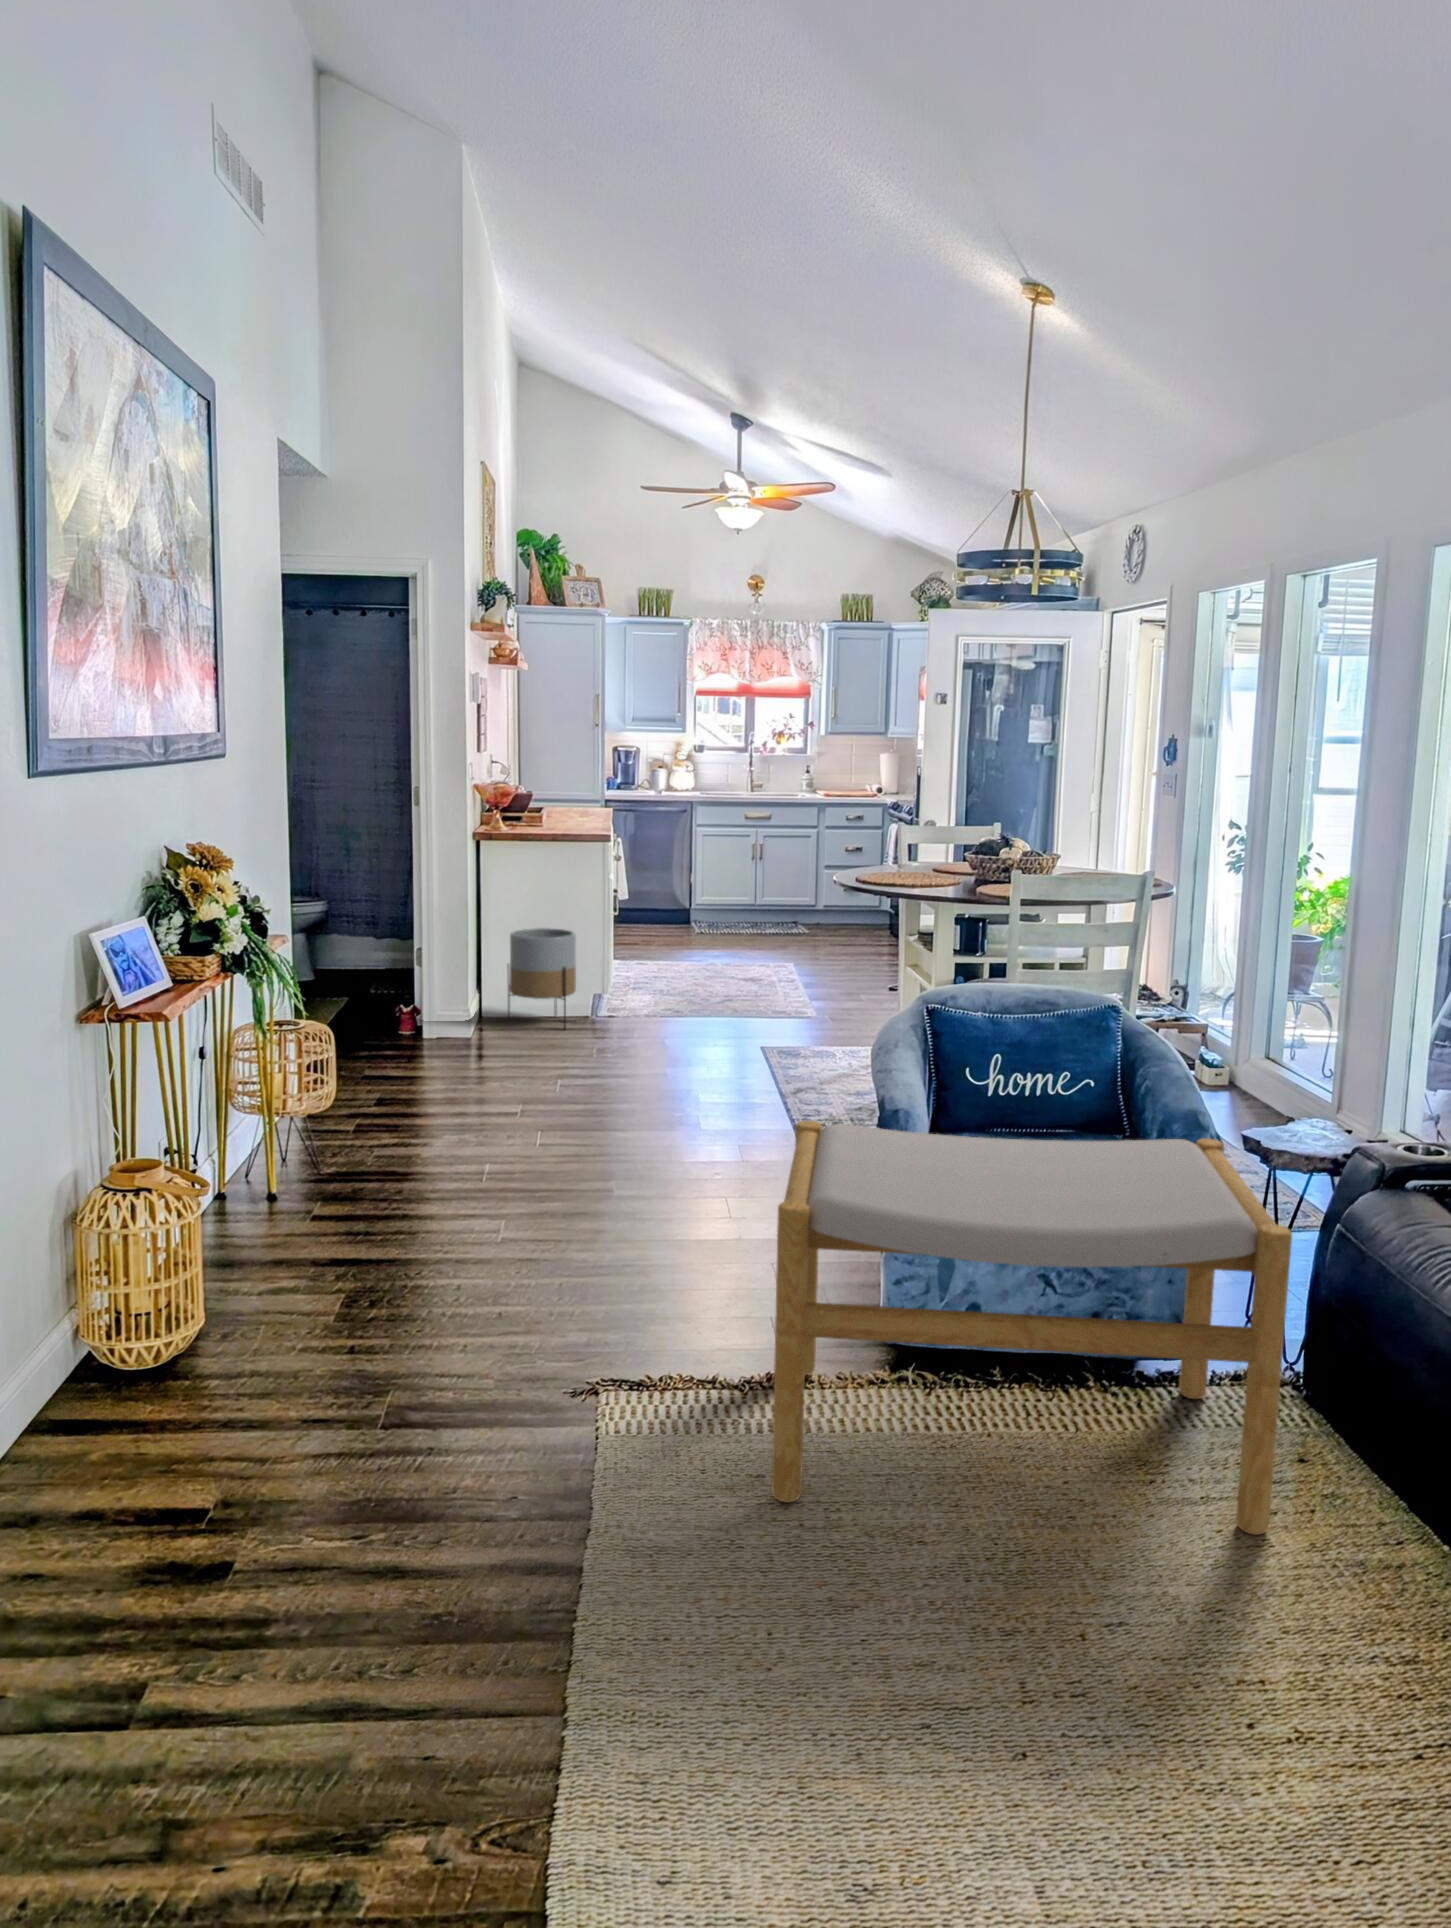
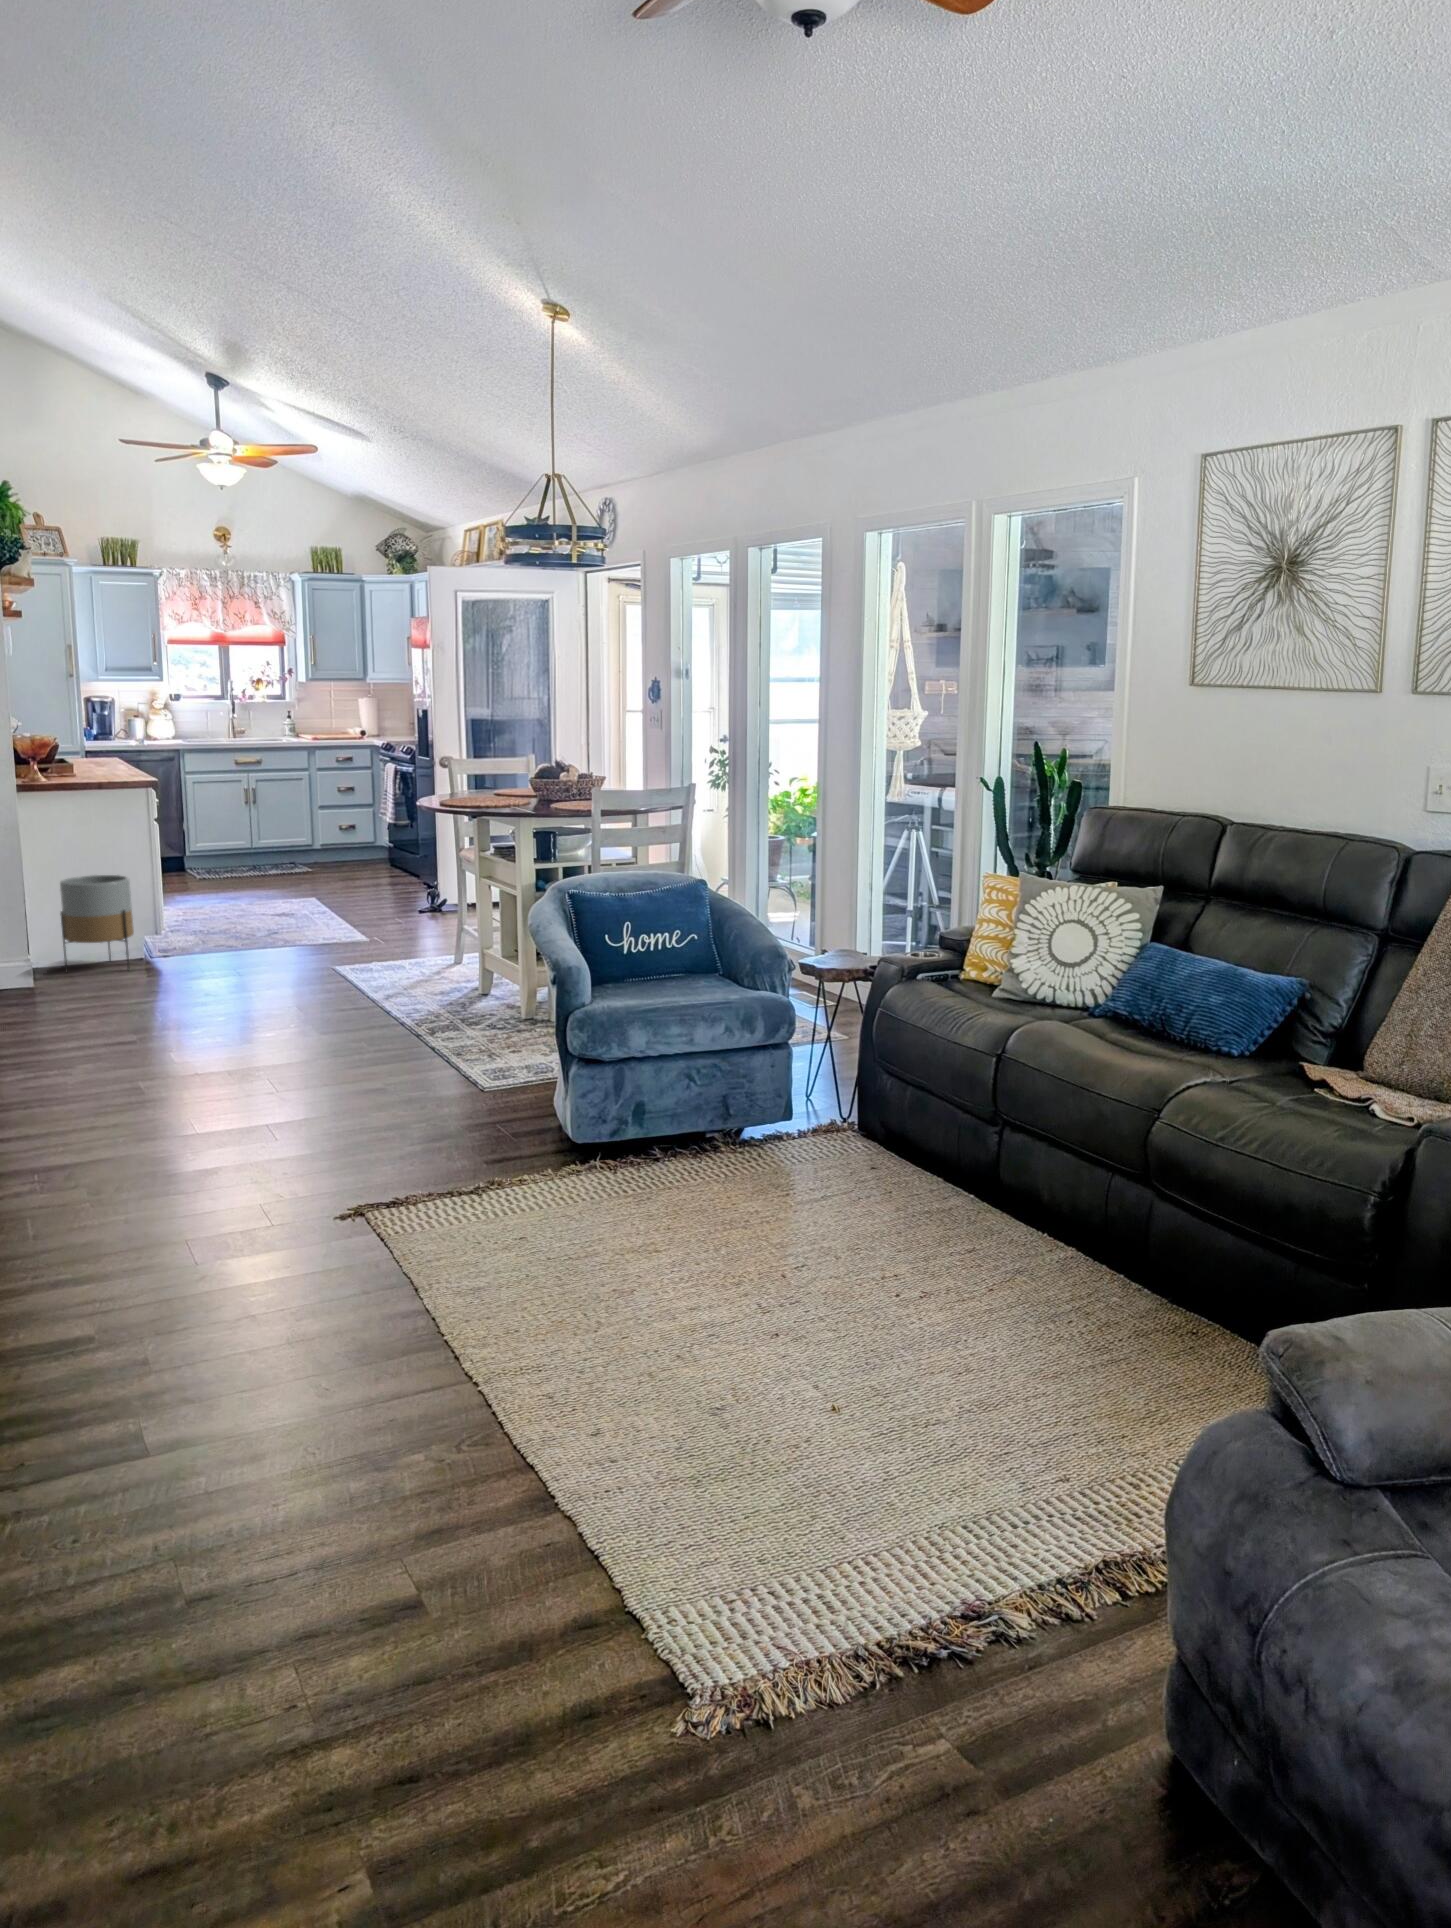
footstool: present [772,1121,1292,1535] -> none [505,961,876,1247]

